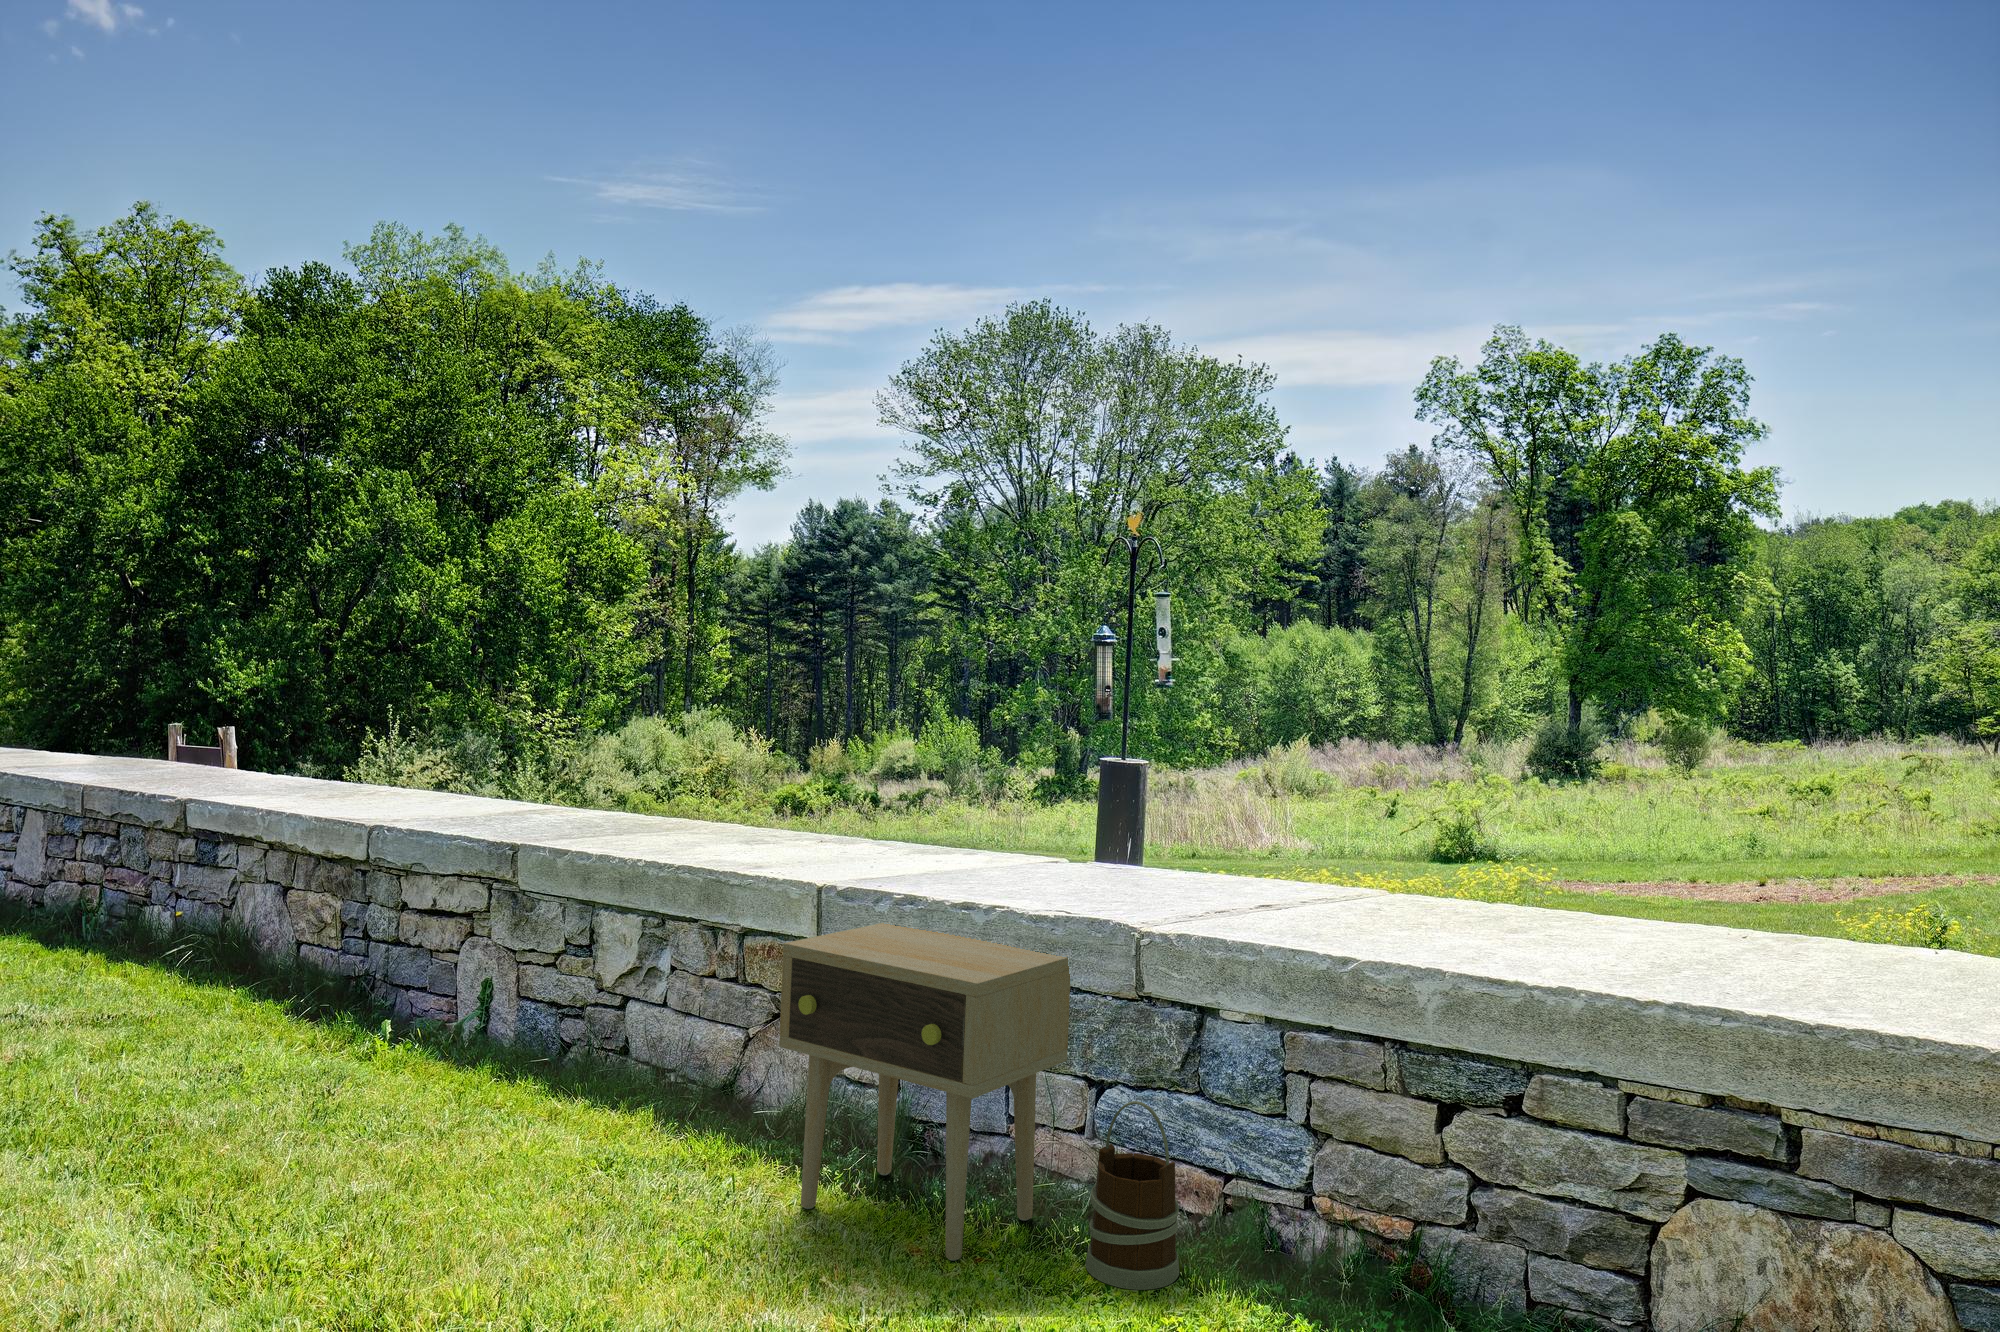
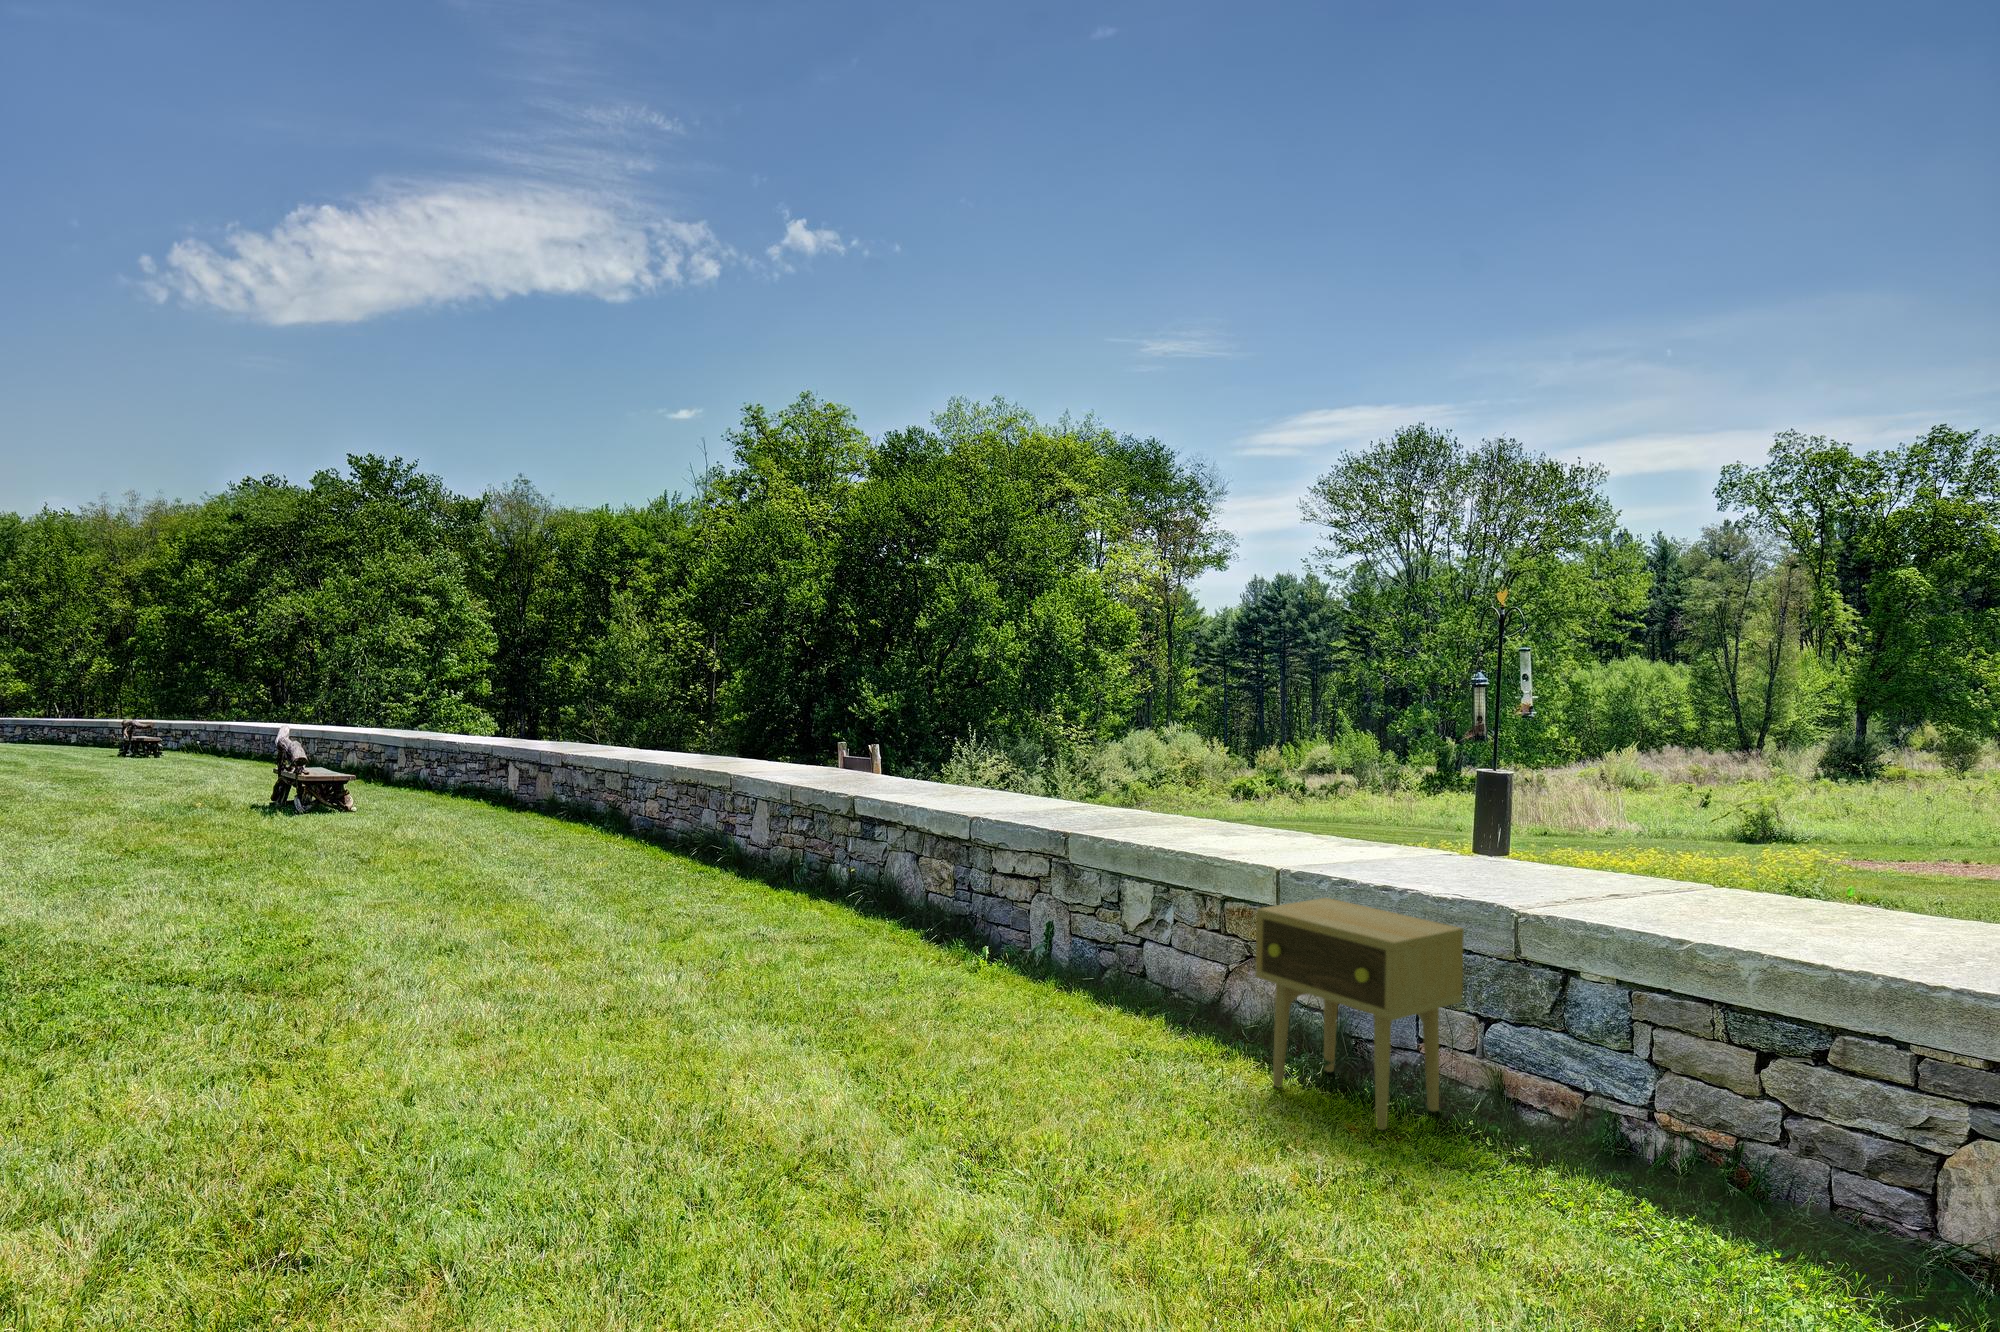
wooden bucket: present [1085,1101,1179,1290] -> none [1479,1033,1551,1165]

